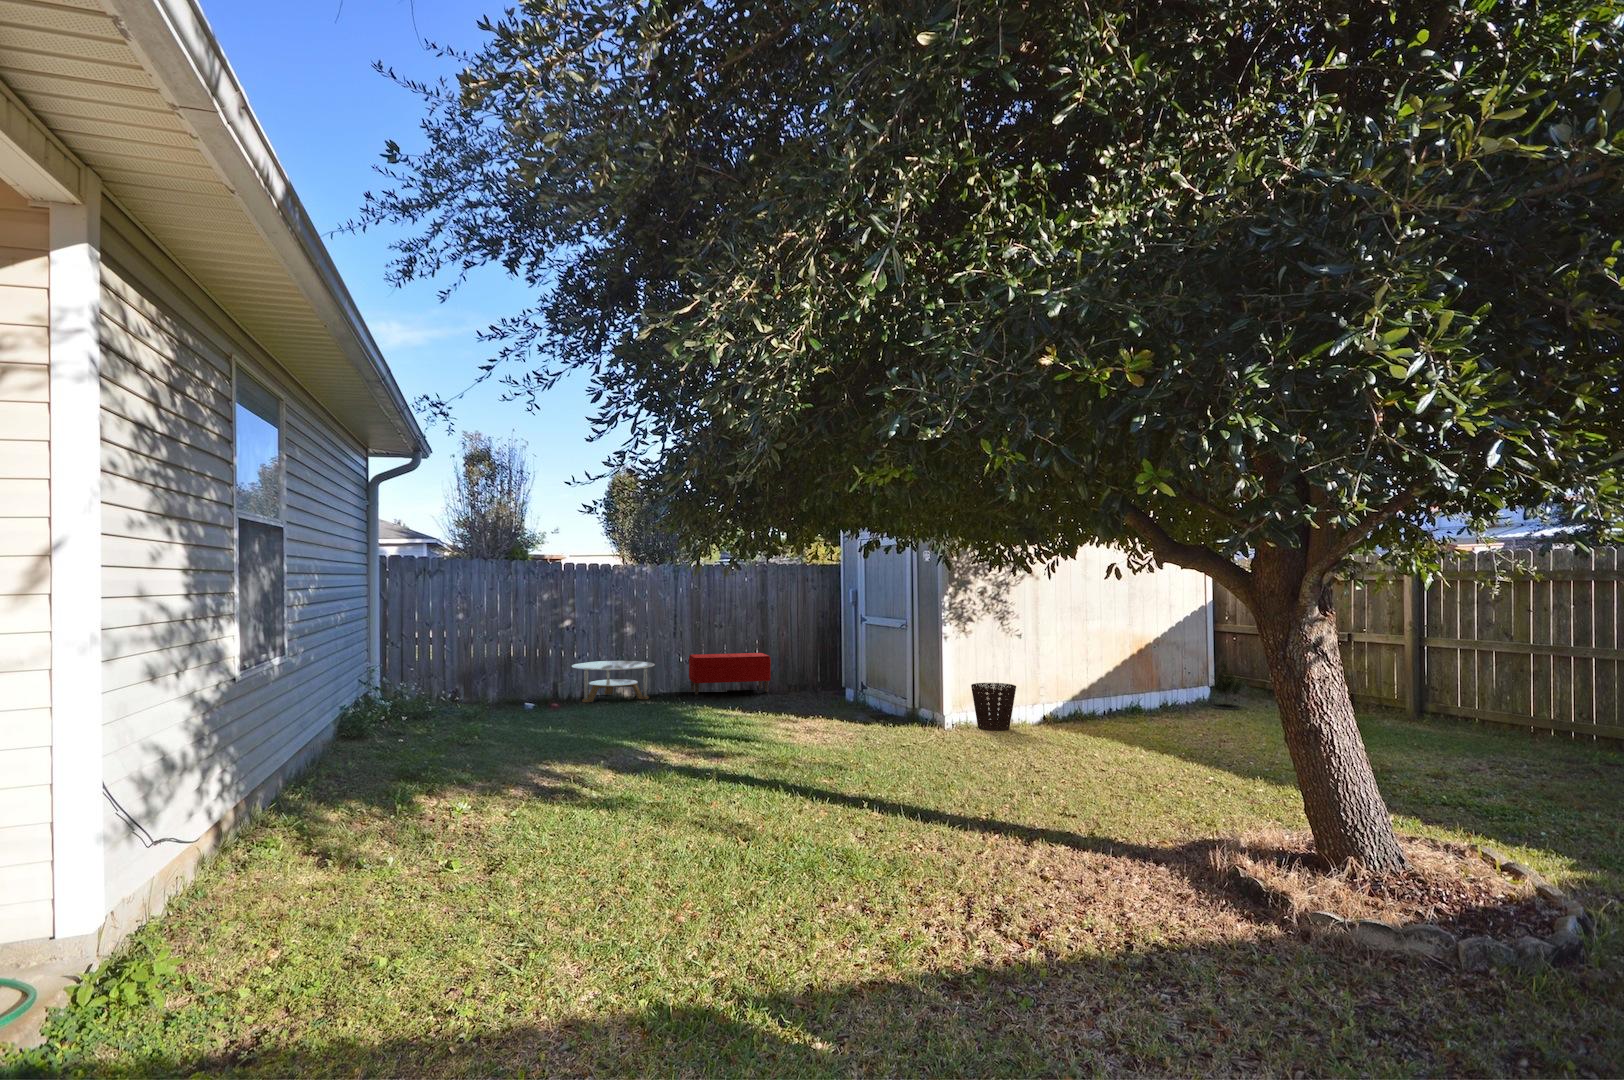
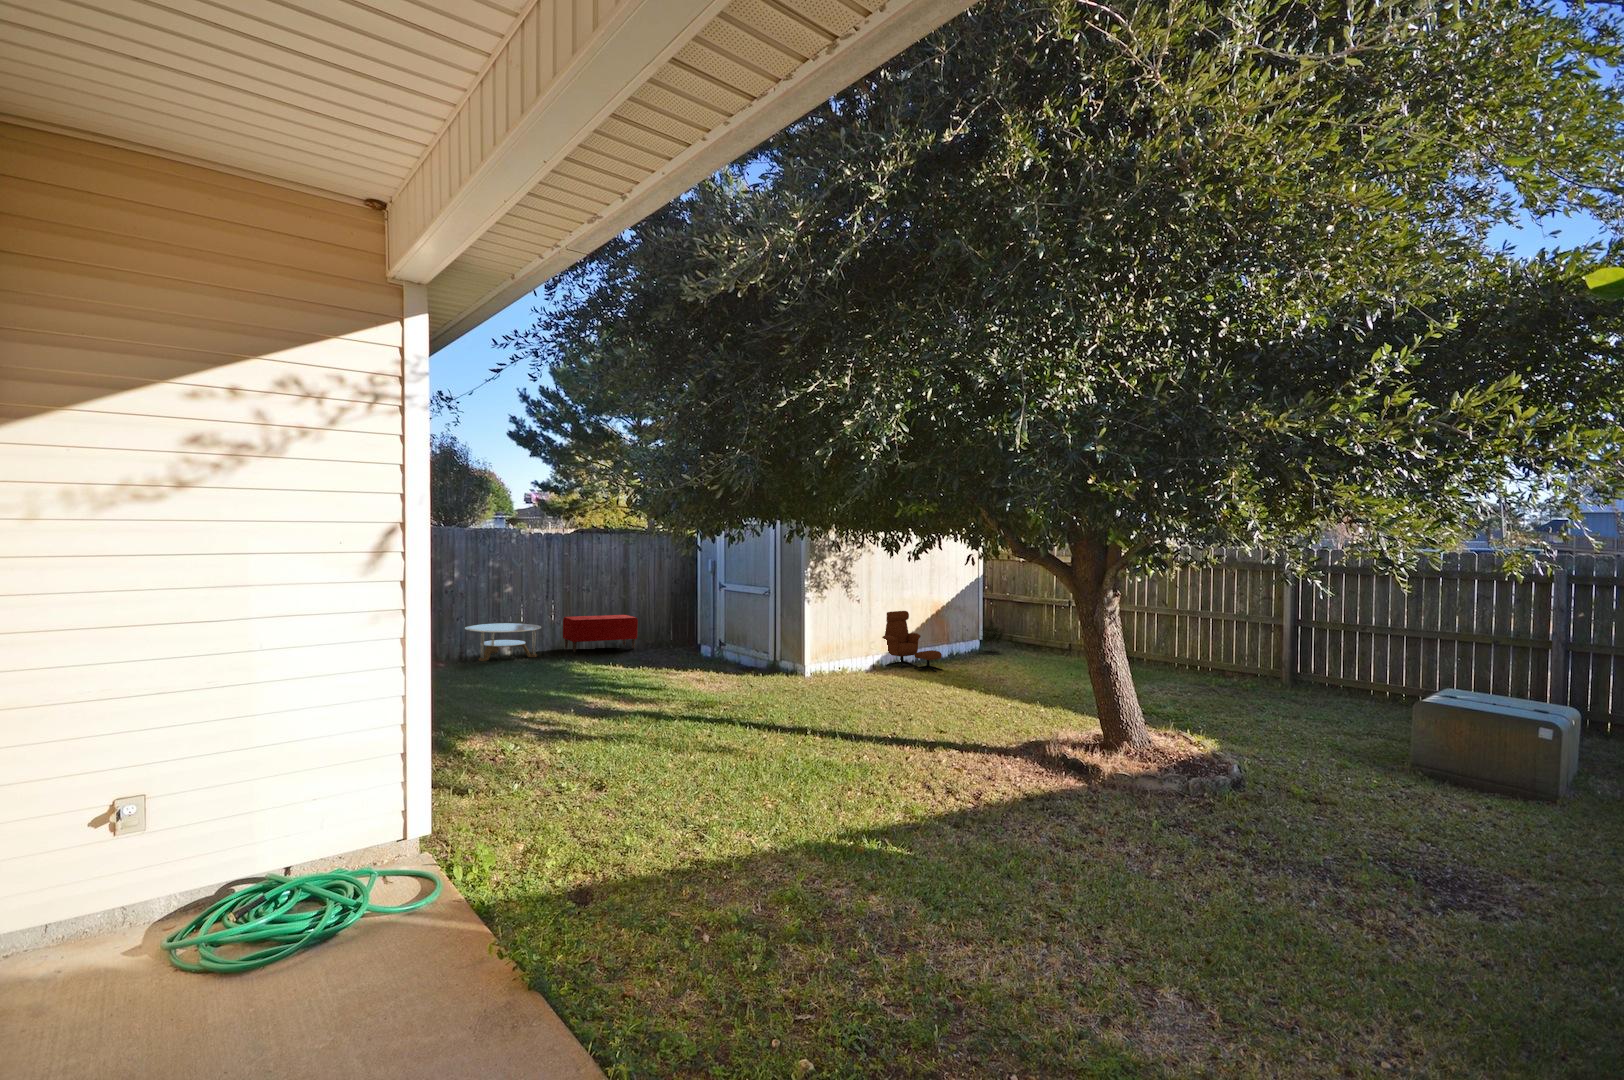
lounge chair: none [1055,648,1138,731] -> present [882,611,942,672]
basket: present [971,683,1016,731] -> none [826,639,860,675]

